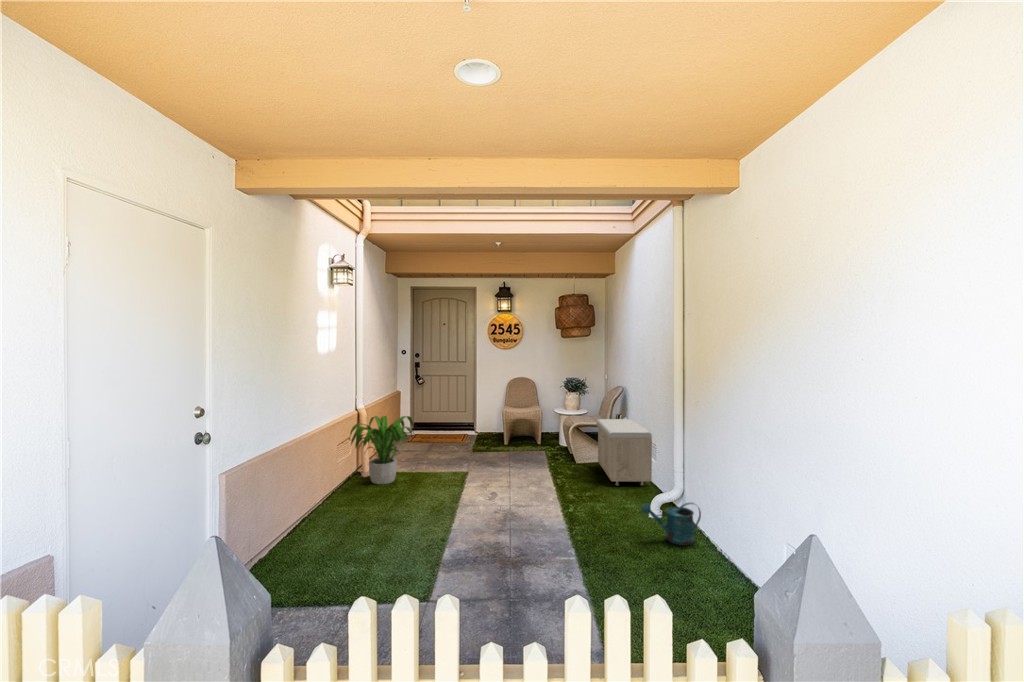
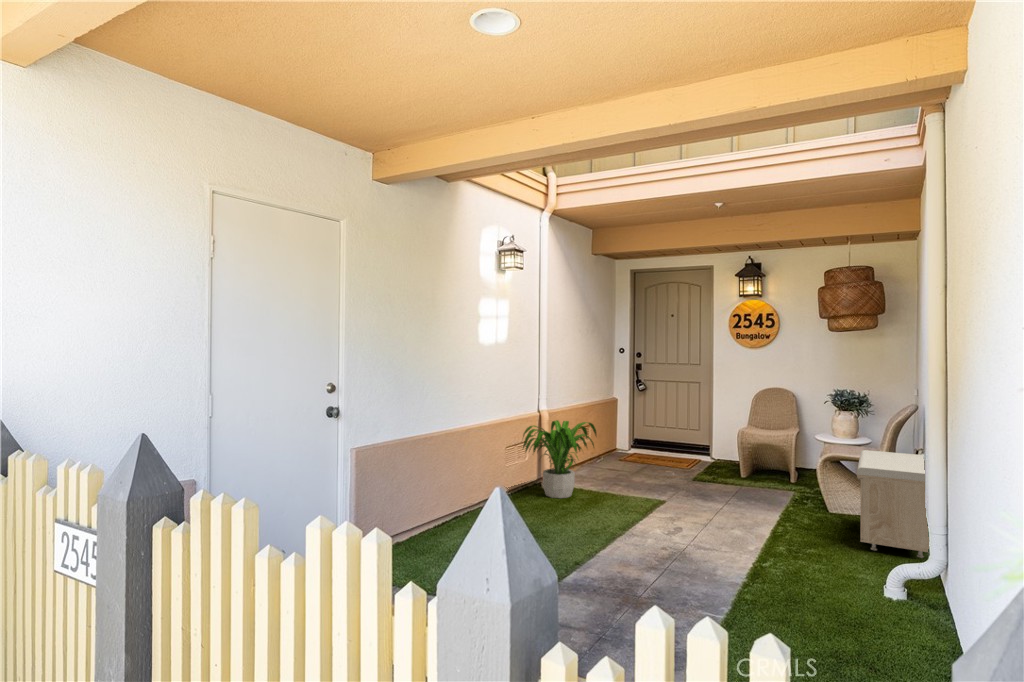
watering can: present [642,503,701,546] -> none [844,565,954,645]

